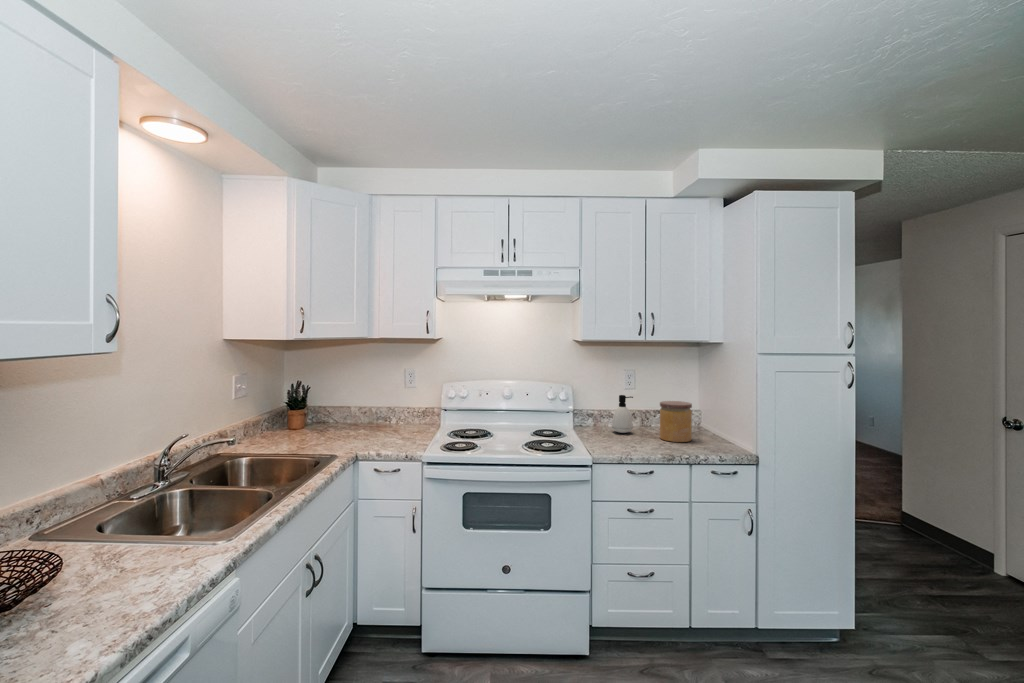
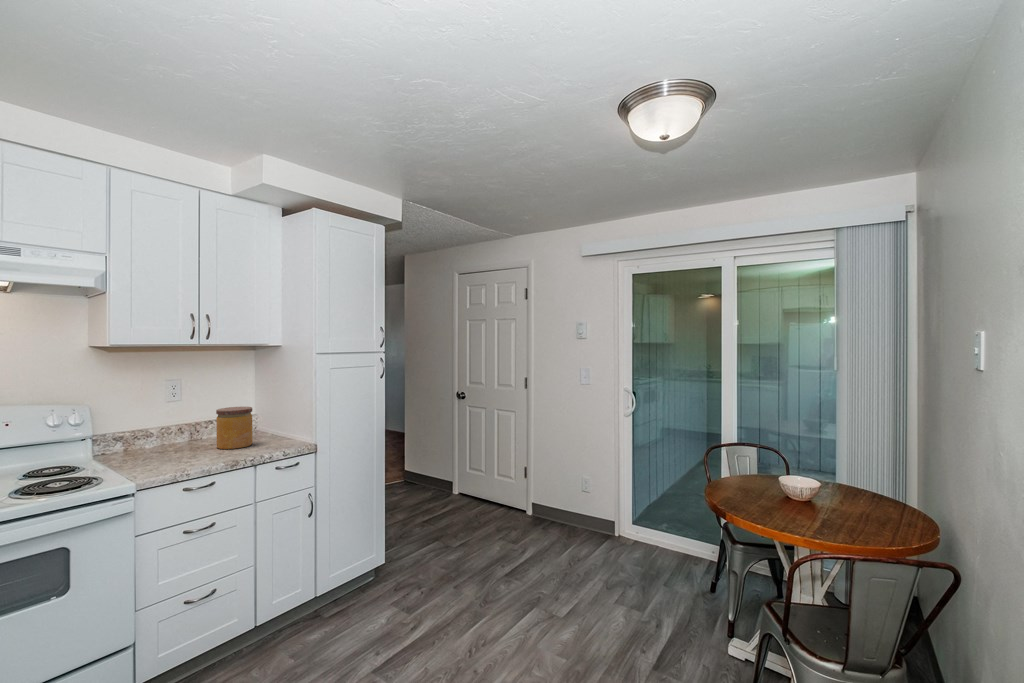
soap dispenser: present [612,395,633,433] -> none [153,408,181,451]

